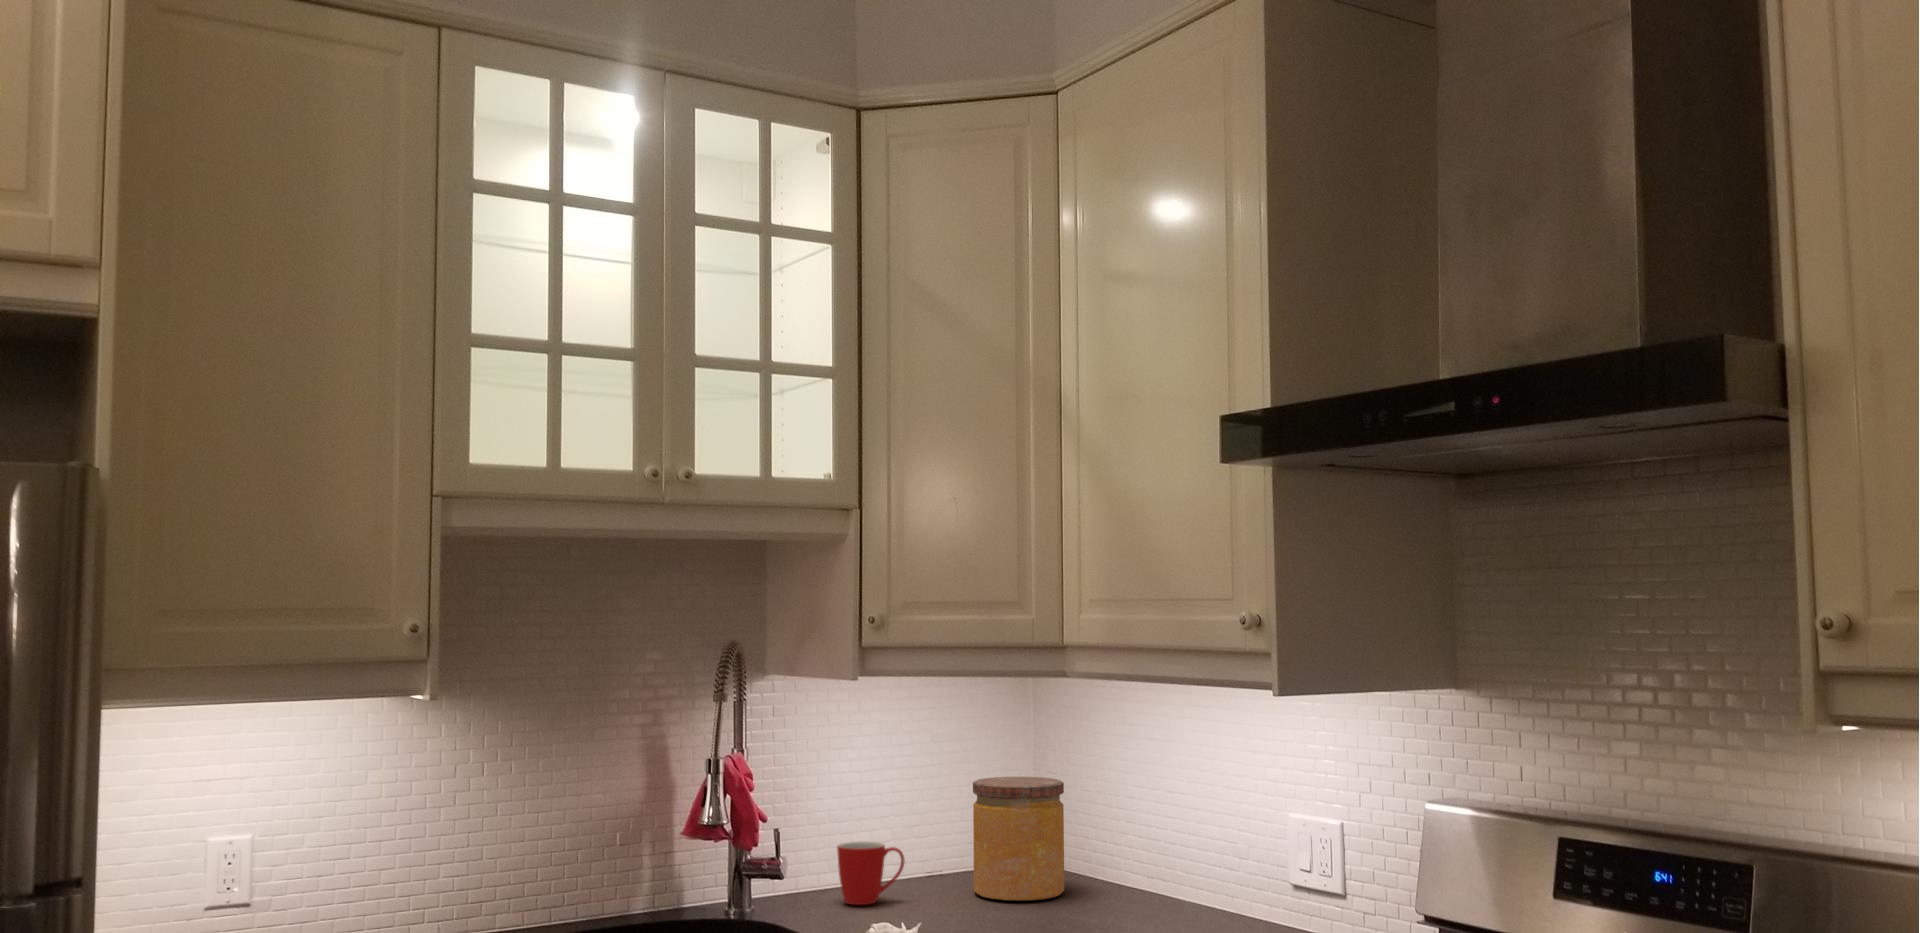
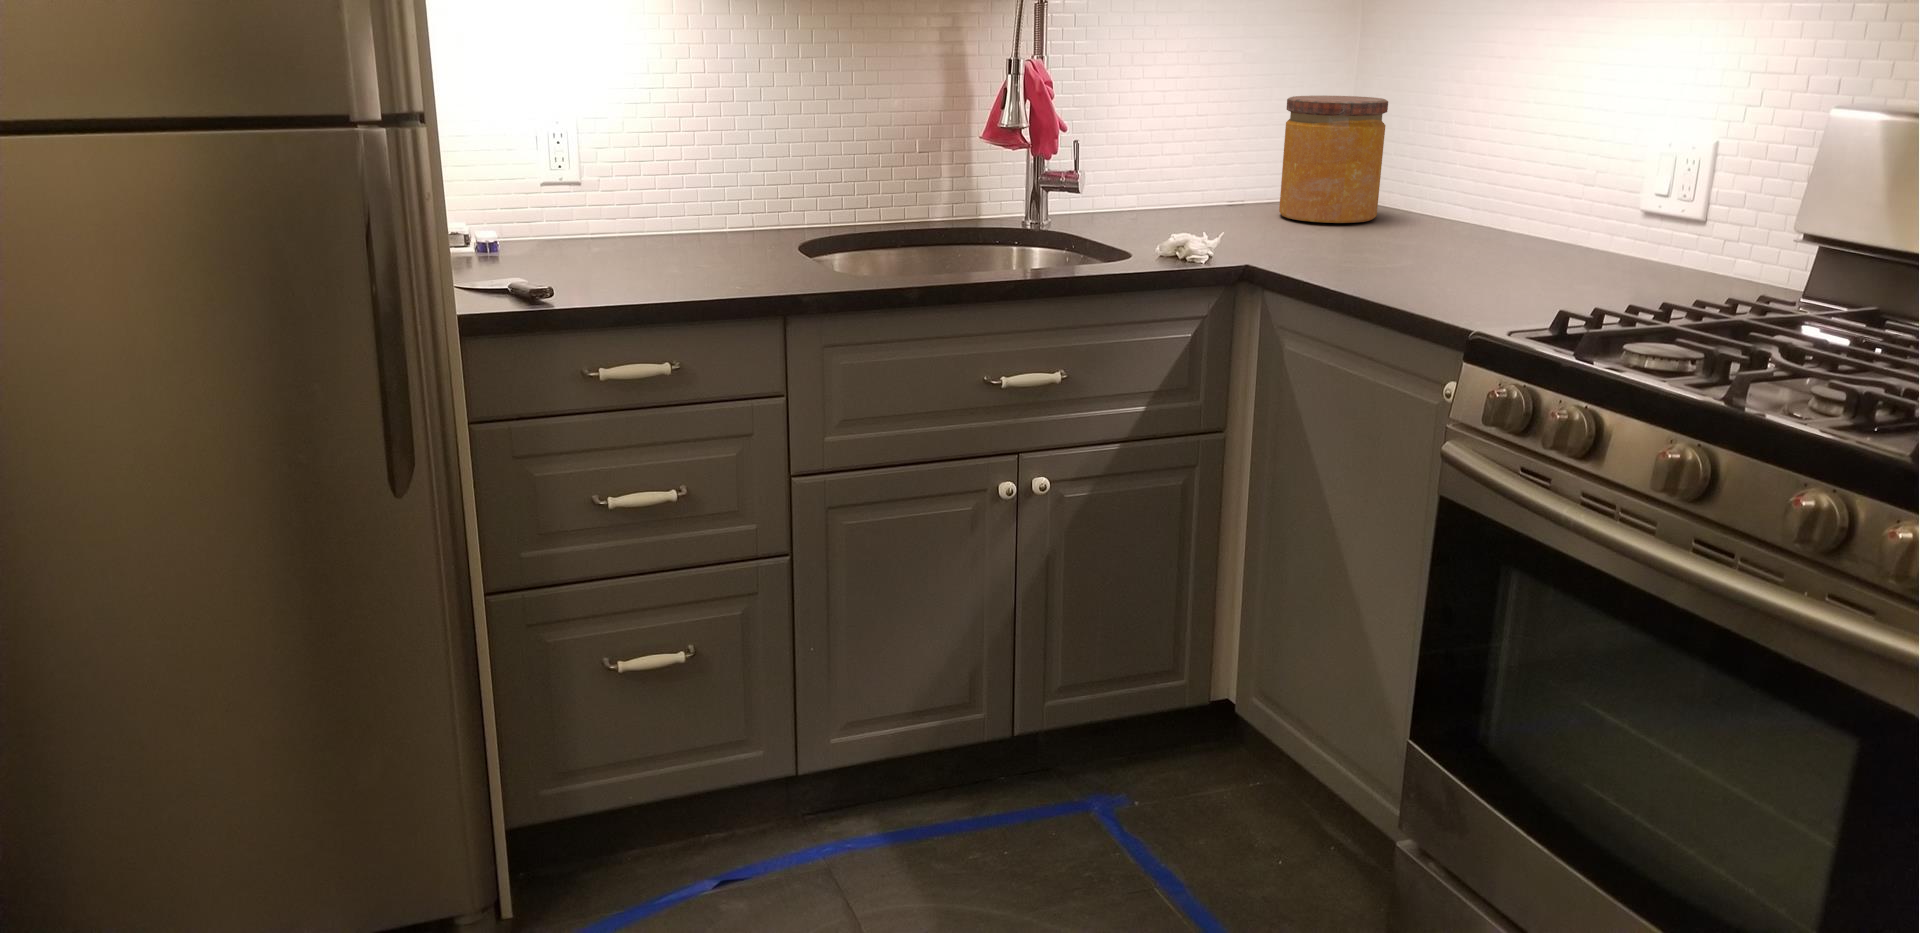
mug: present [837,841,905,905] -> none [1139,157,1208,220]

